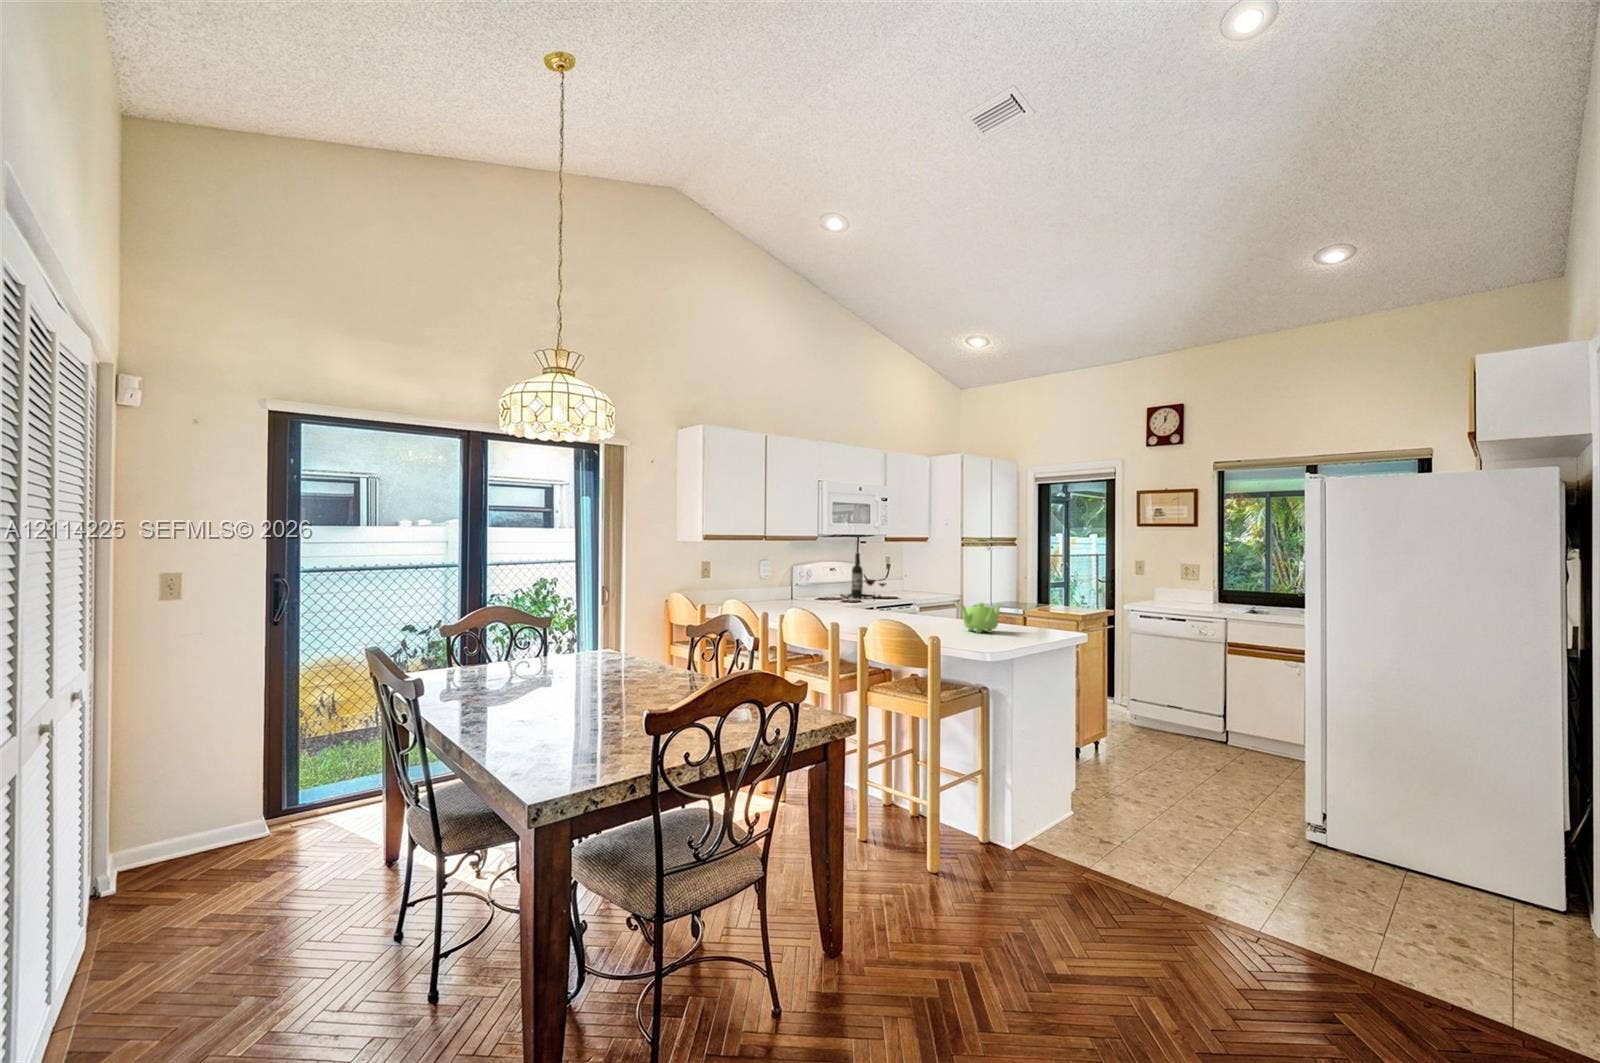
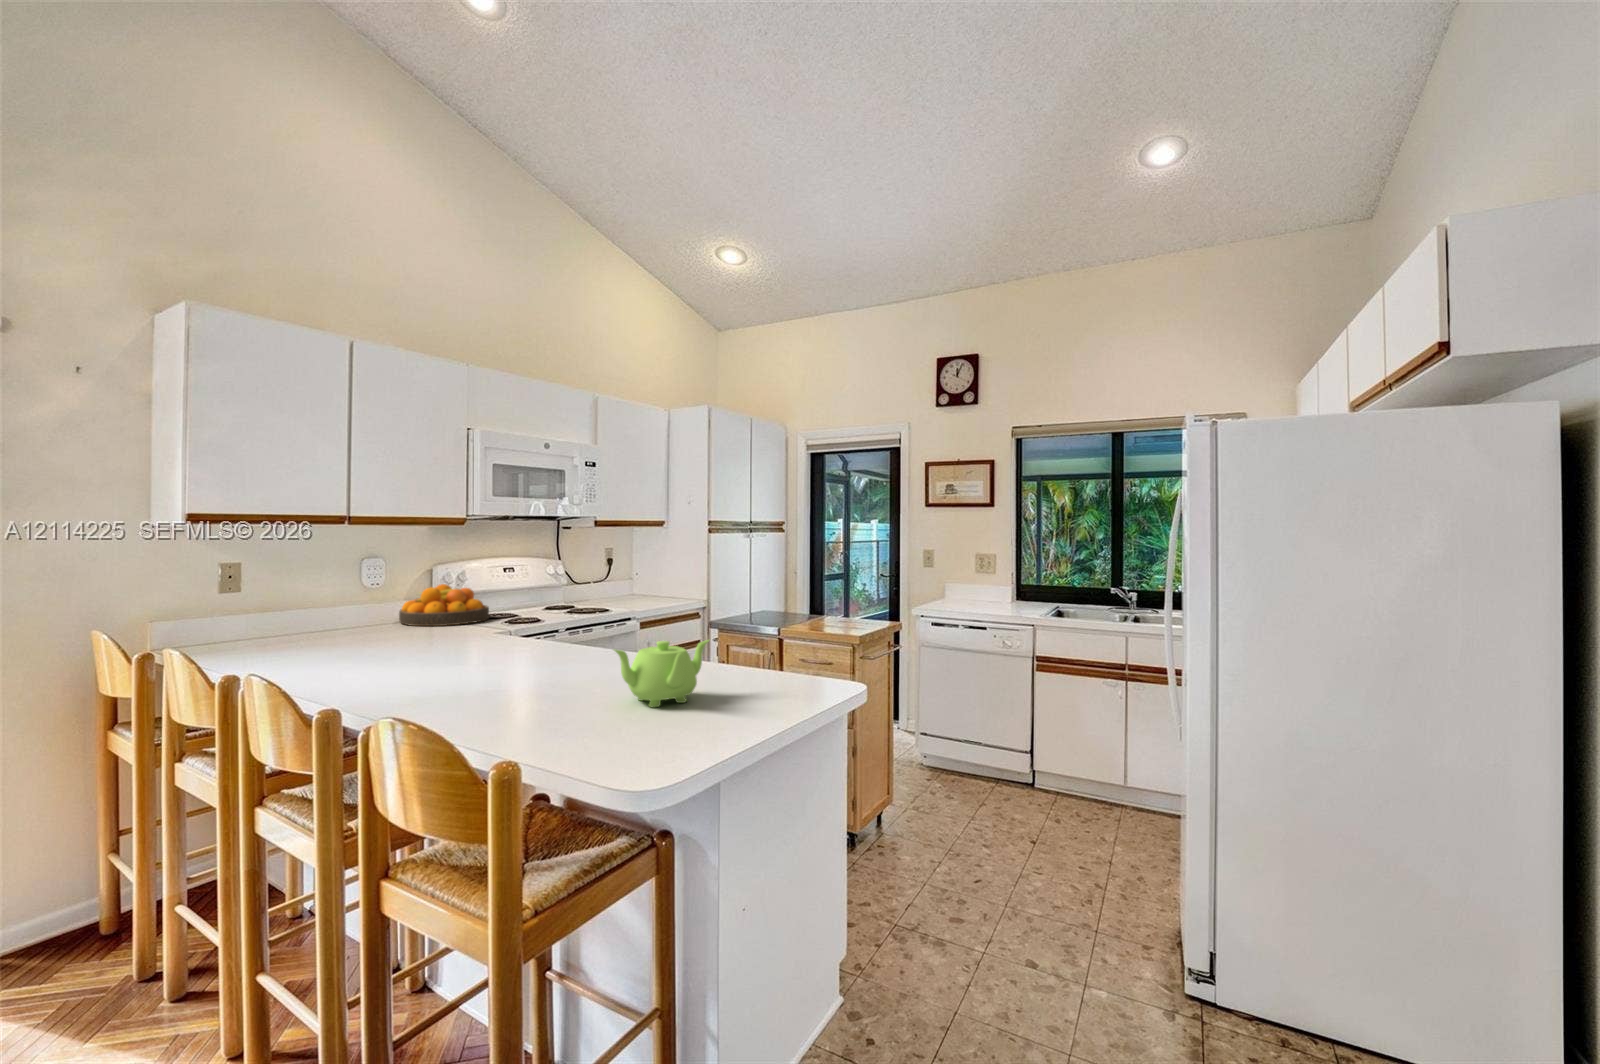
wine bottle: present [840,553,886,599] -> none [520,543,594,612]
fruit bowl: none [783,578,831,603] -> present [399,584,489,626]

